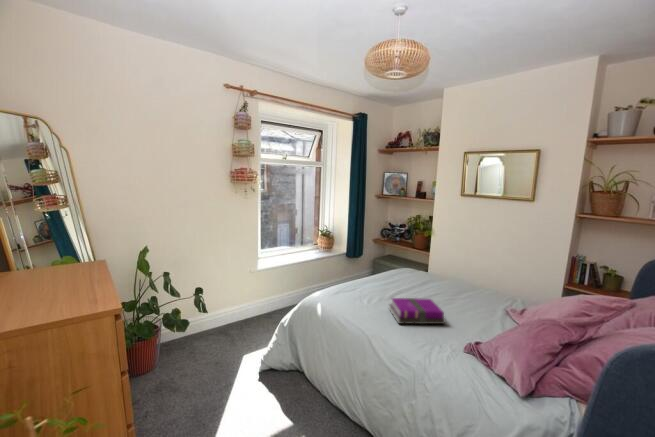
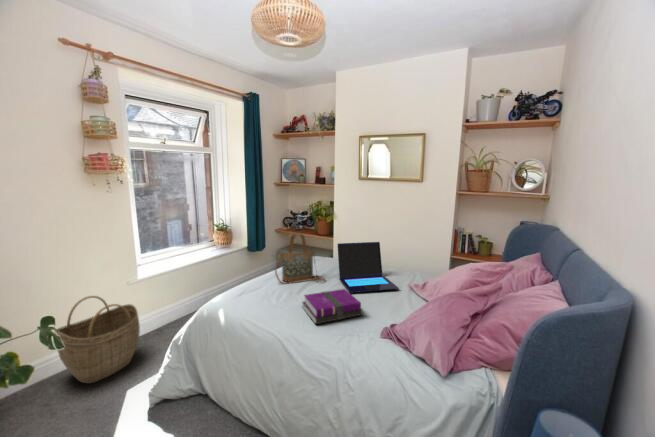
handbag: none [368,243,414,291] -> present [275,233,324,284]
laptop: none [428,257,490,309] -> present [338,242,399,293]
woven basket: none [204,276,257,343] -> present [57,296,140,384]

